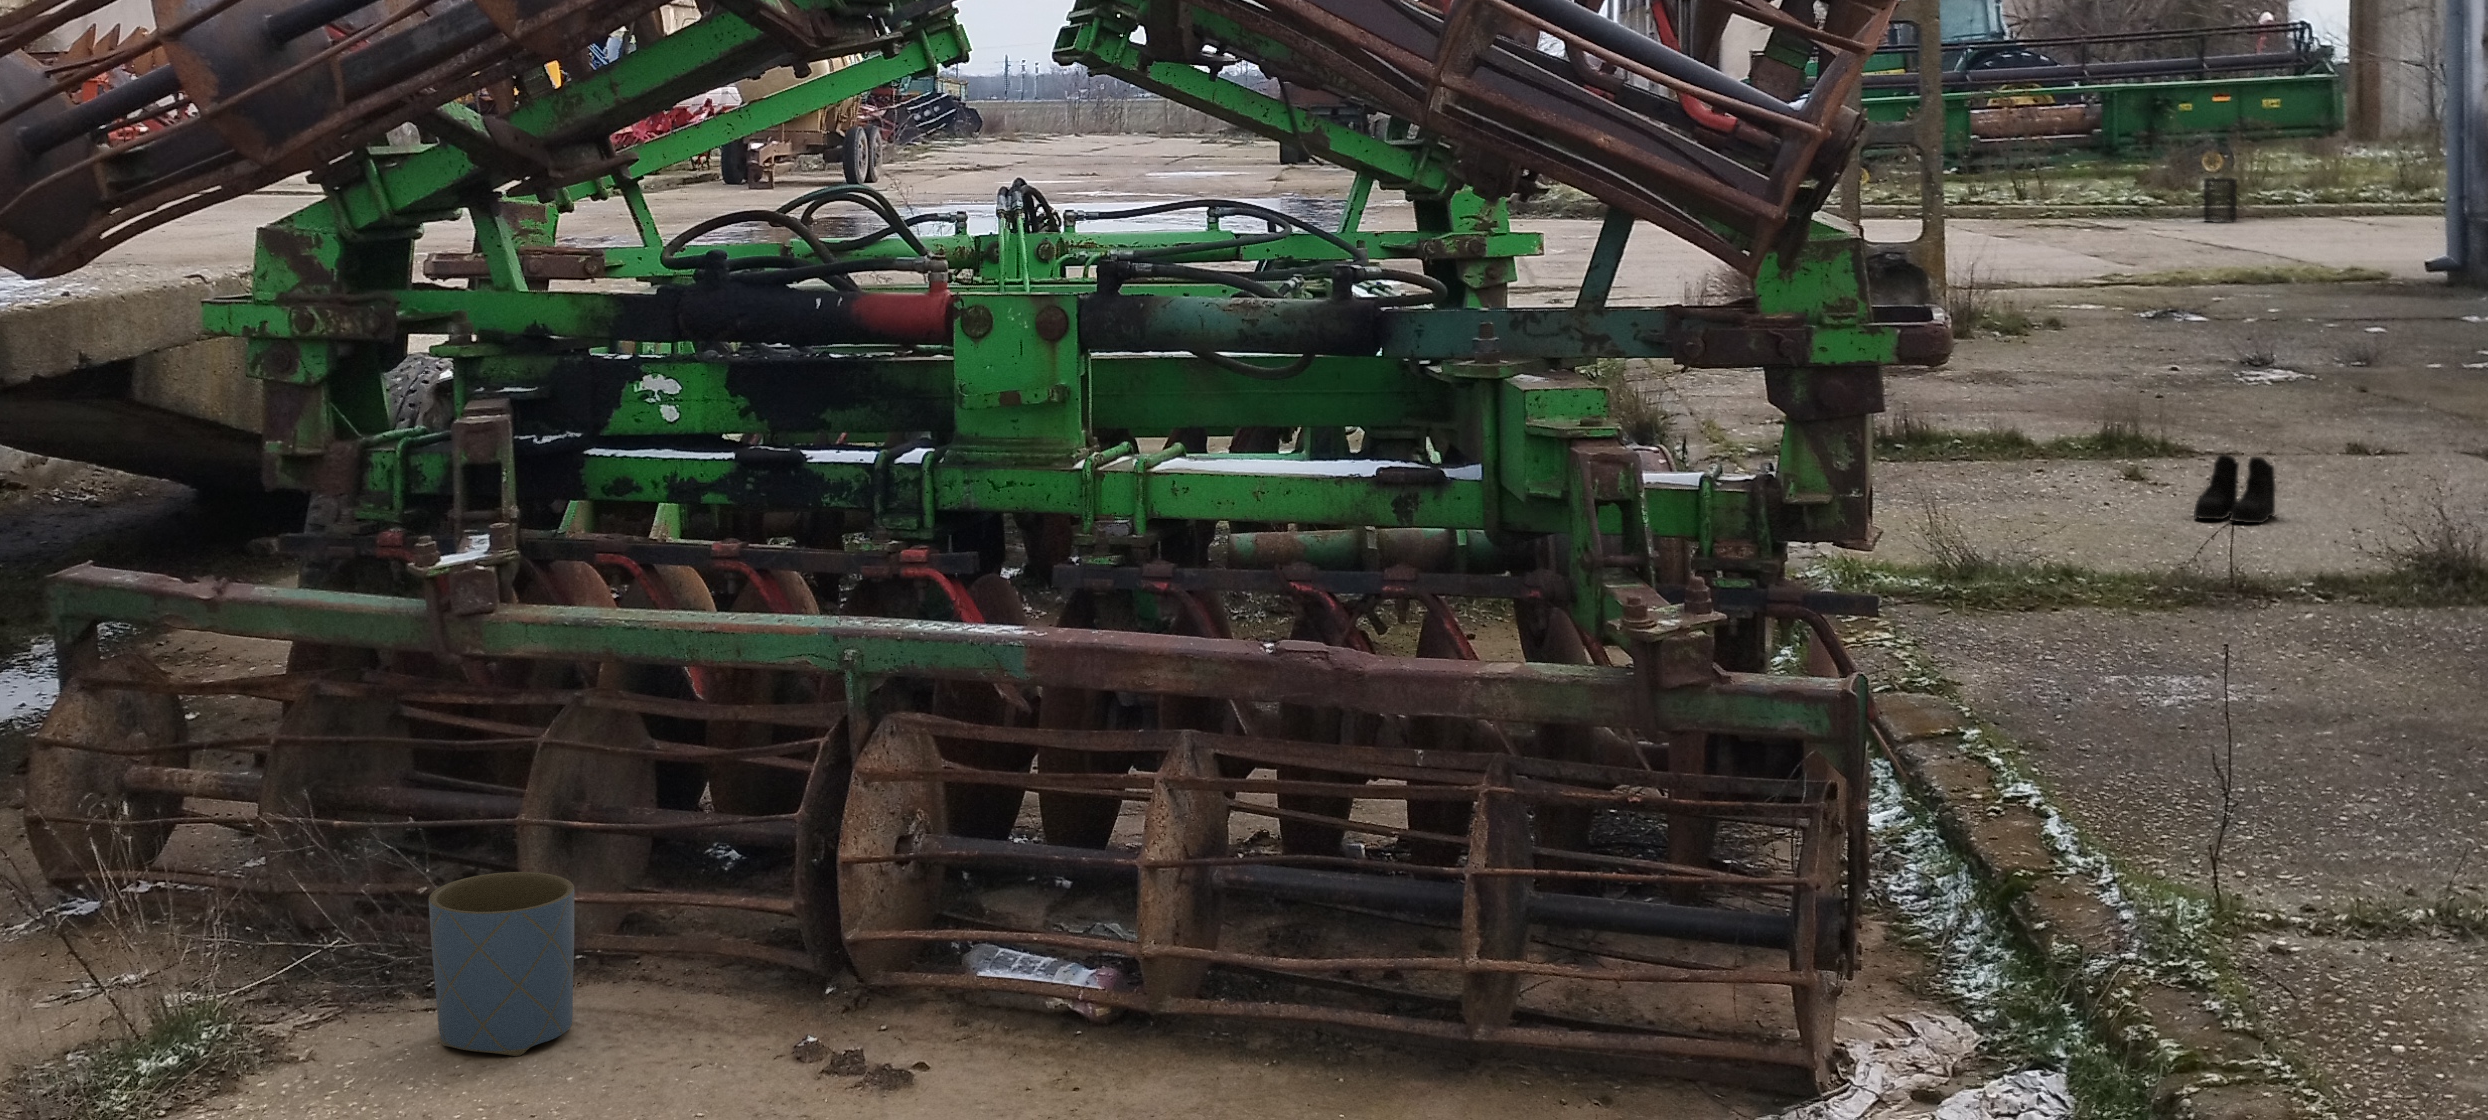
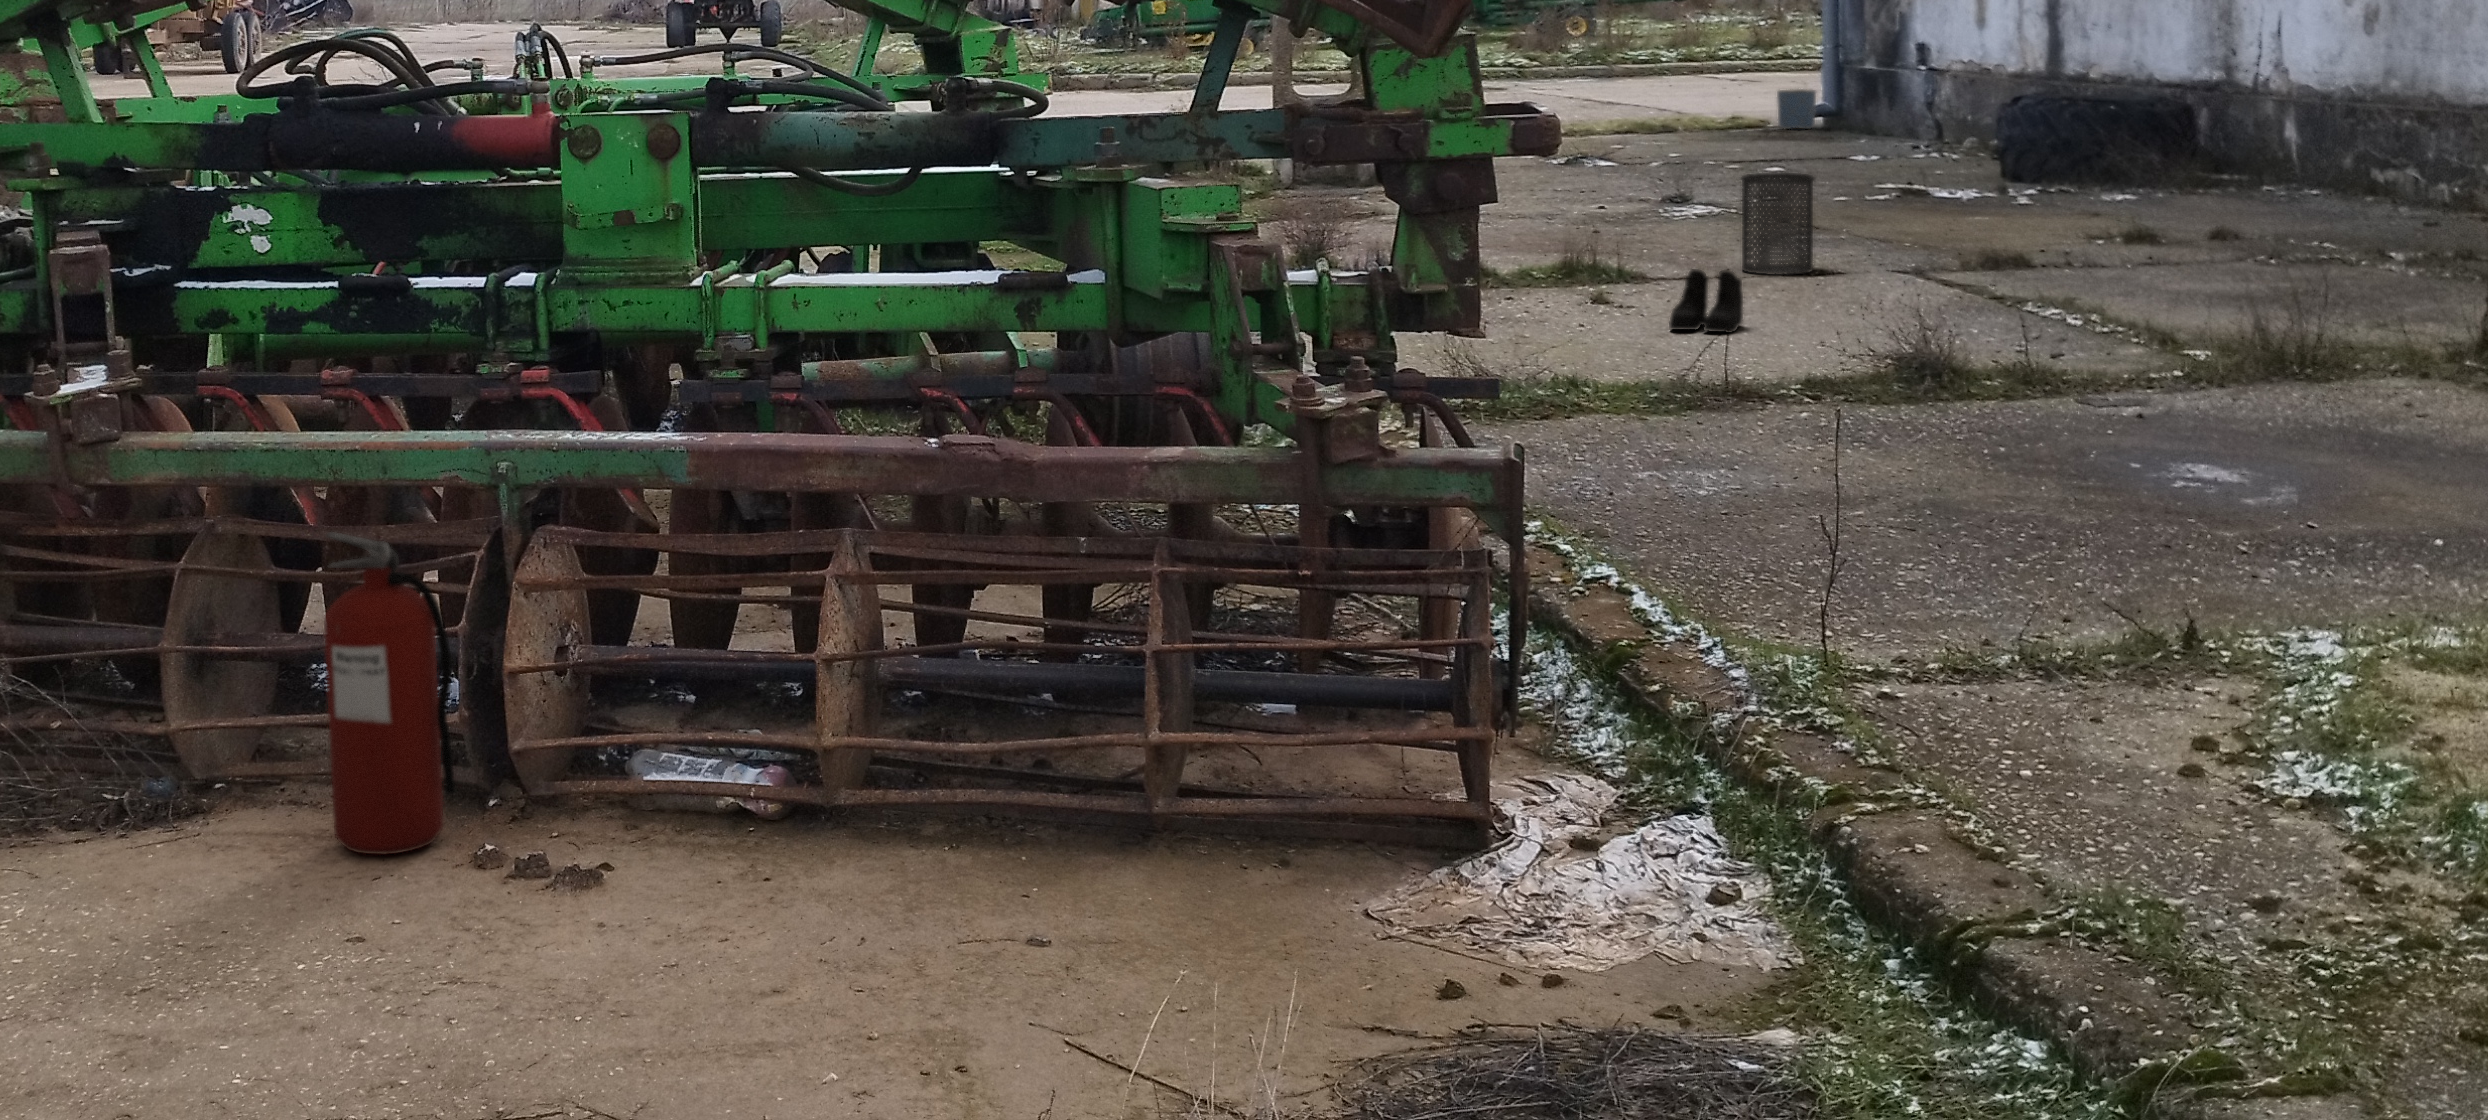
trash can: present [2204,178,2237,223] -> present [1741,173,1815,275]
fire extinguisher: none [665,716,788,1039] -> present [324,532,455,855]
planter: present [429,872,574,1056] -> present [1777,89,1816,130]

